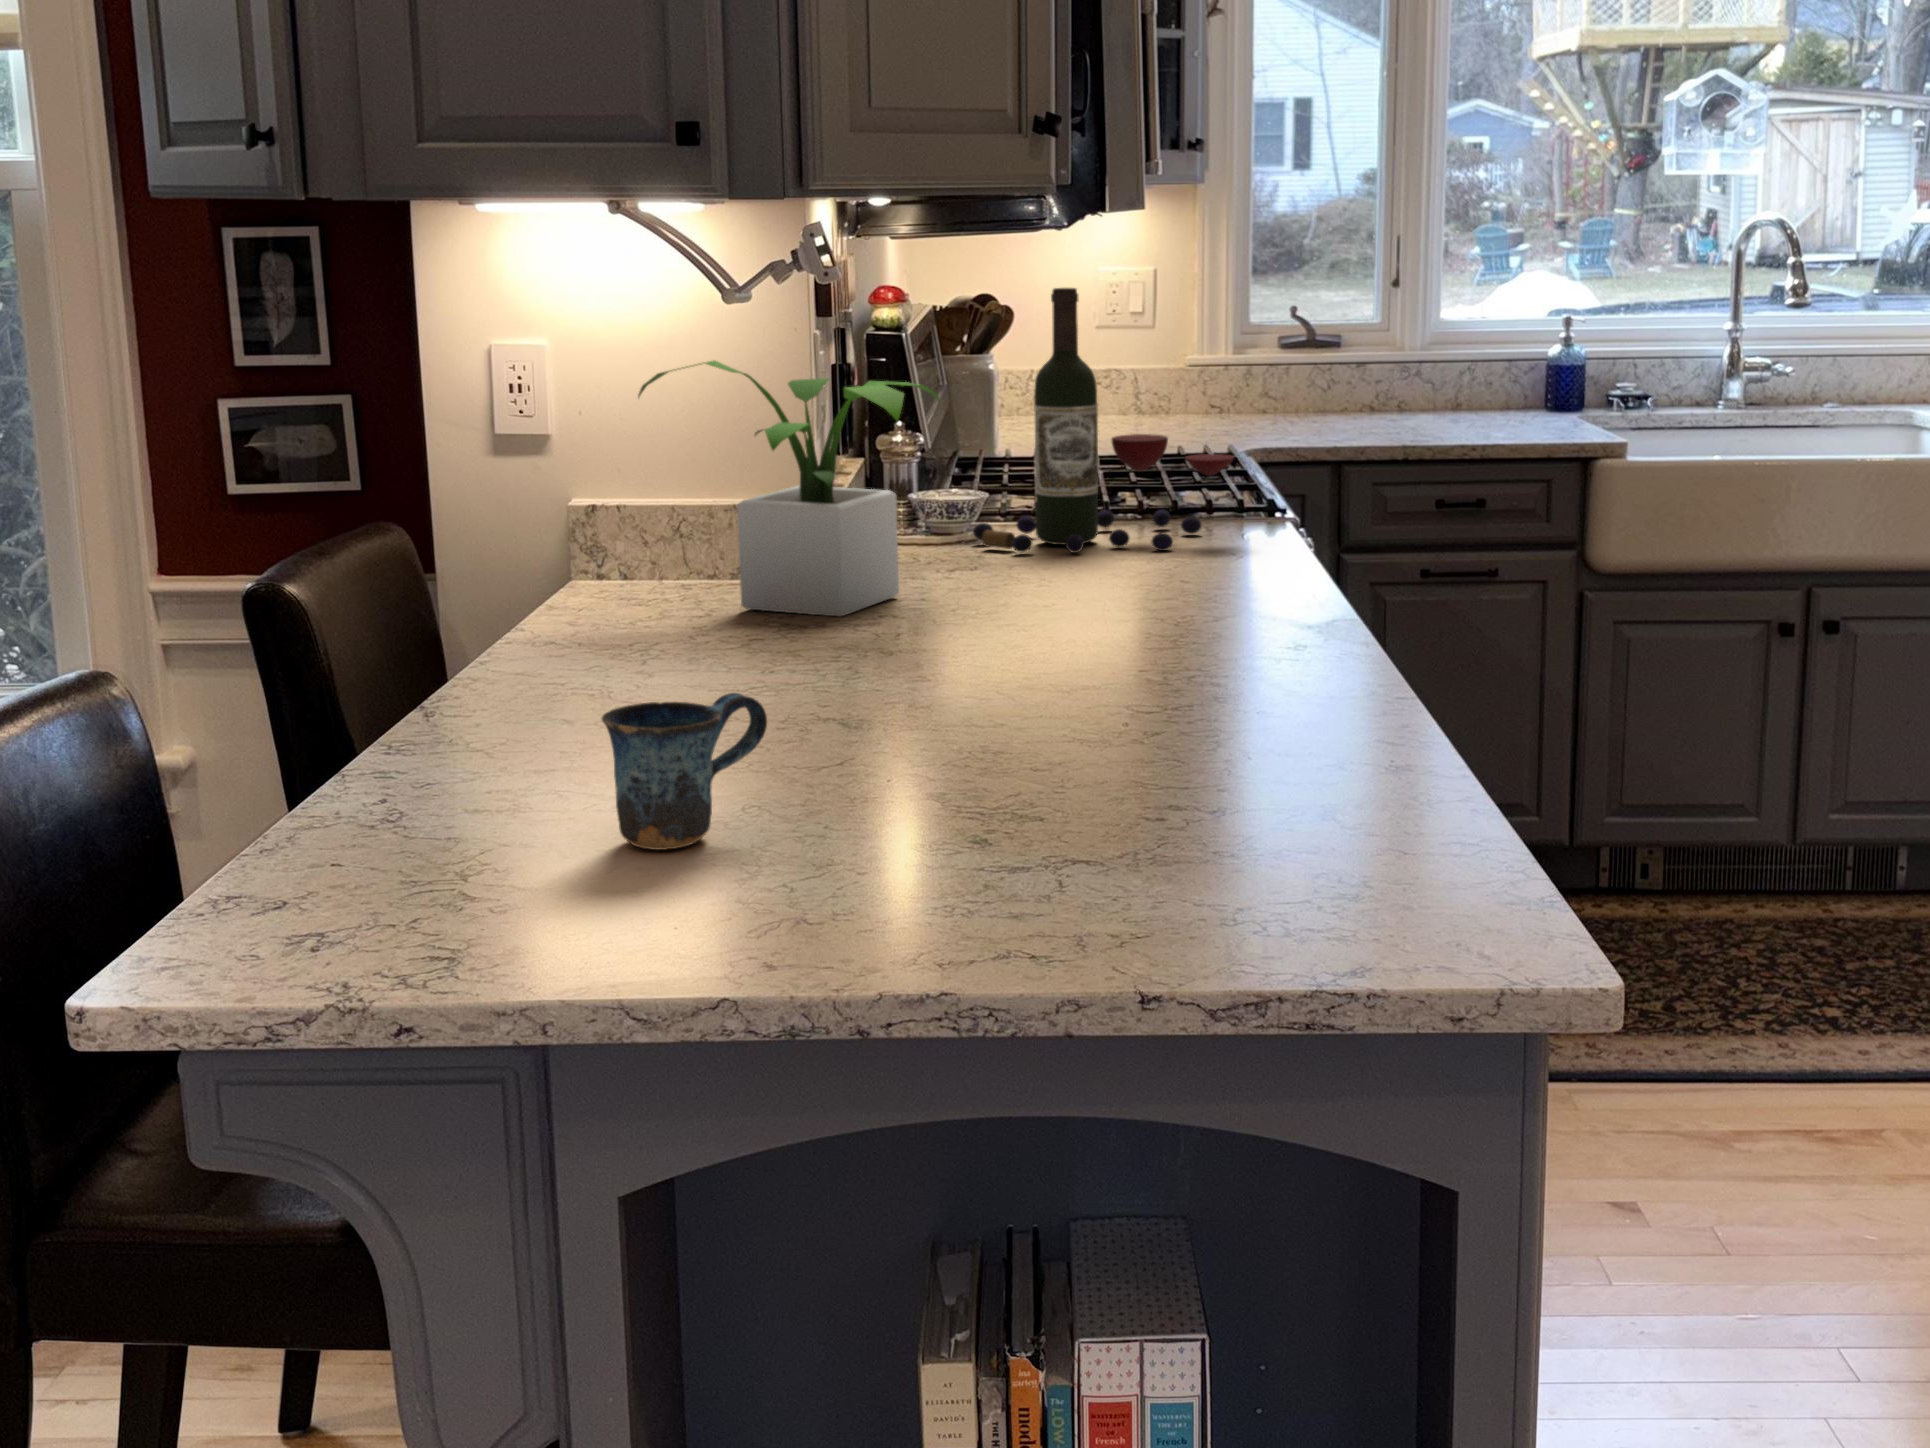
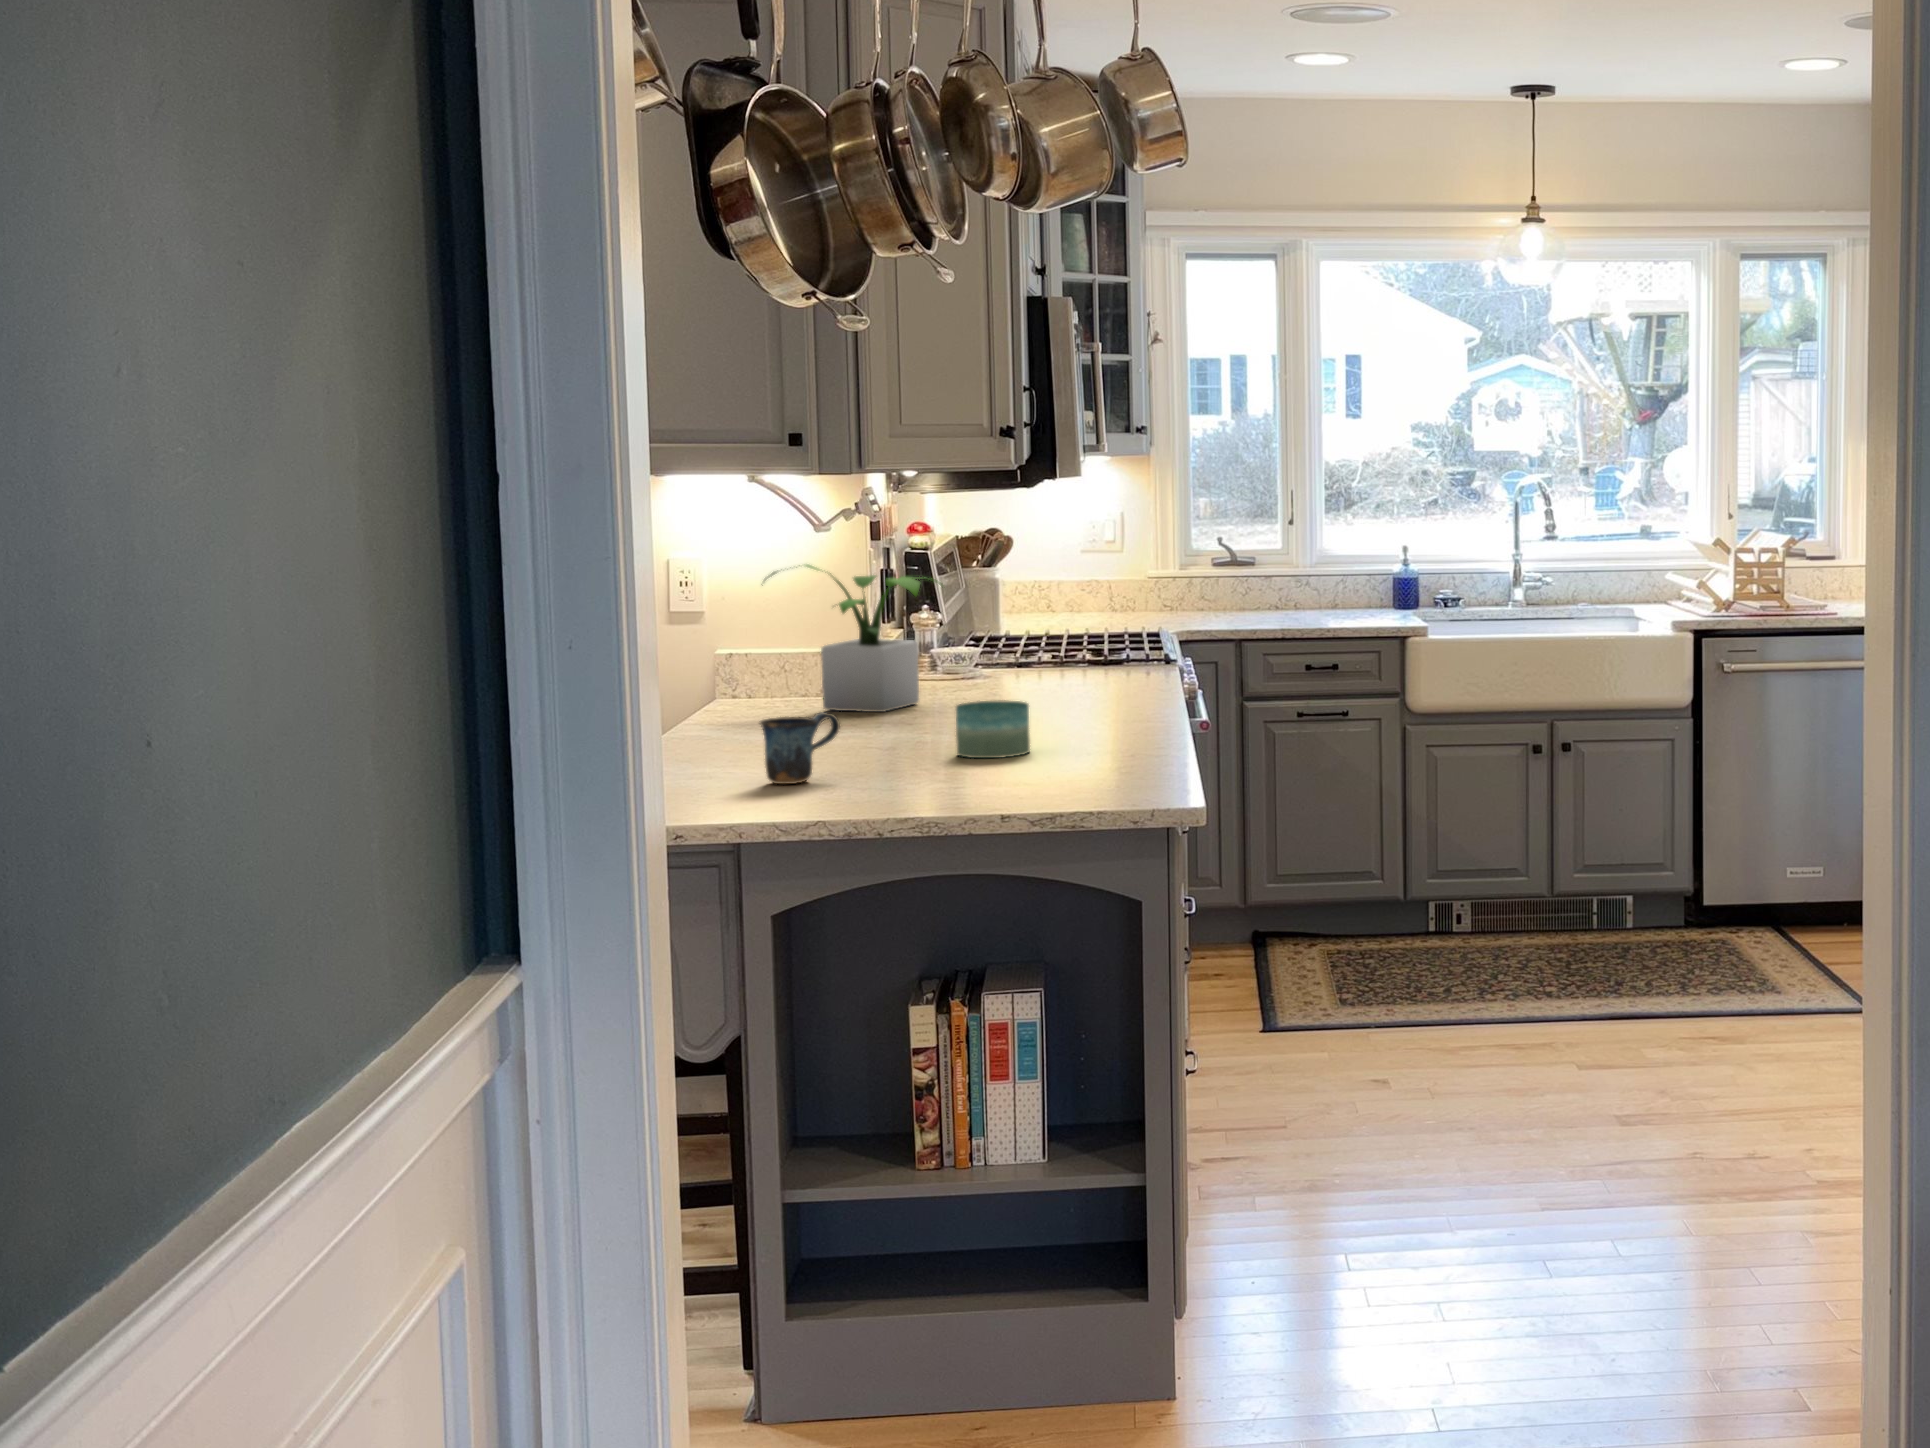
wine bottle: present [973,288,1234,553] -> none [971,523,1136,684]
candle: none [992,645,1136,770] -> present [956,700,1030,758]

